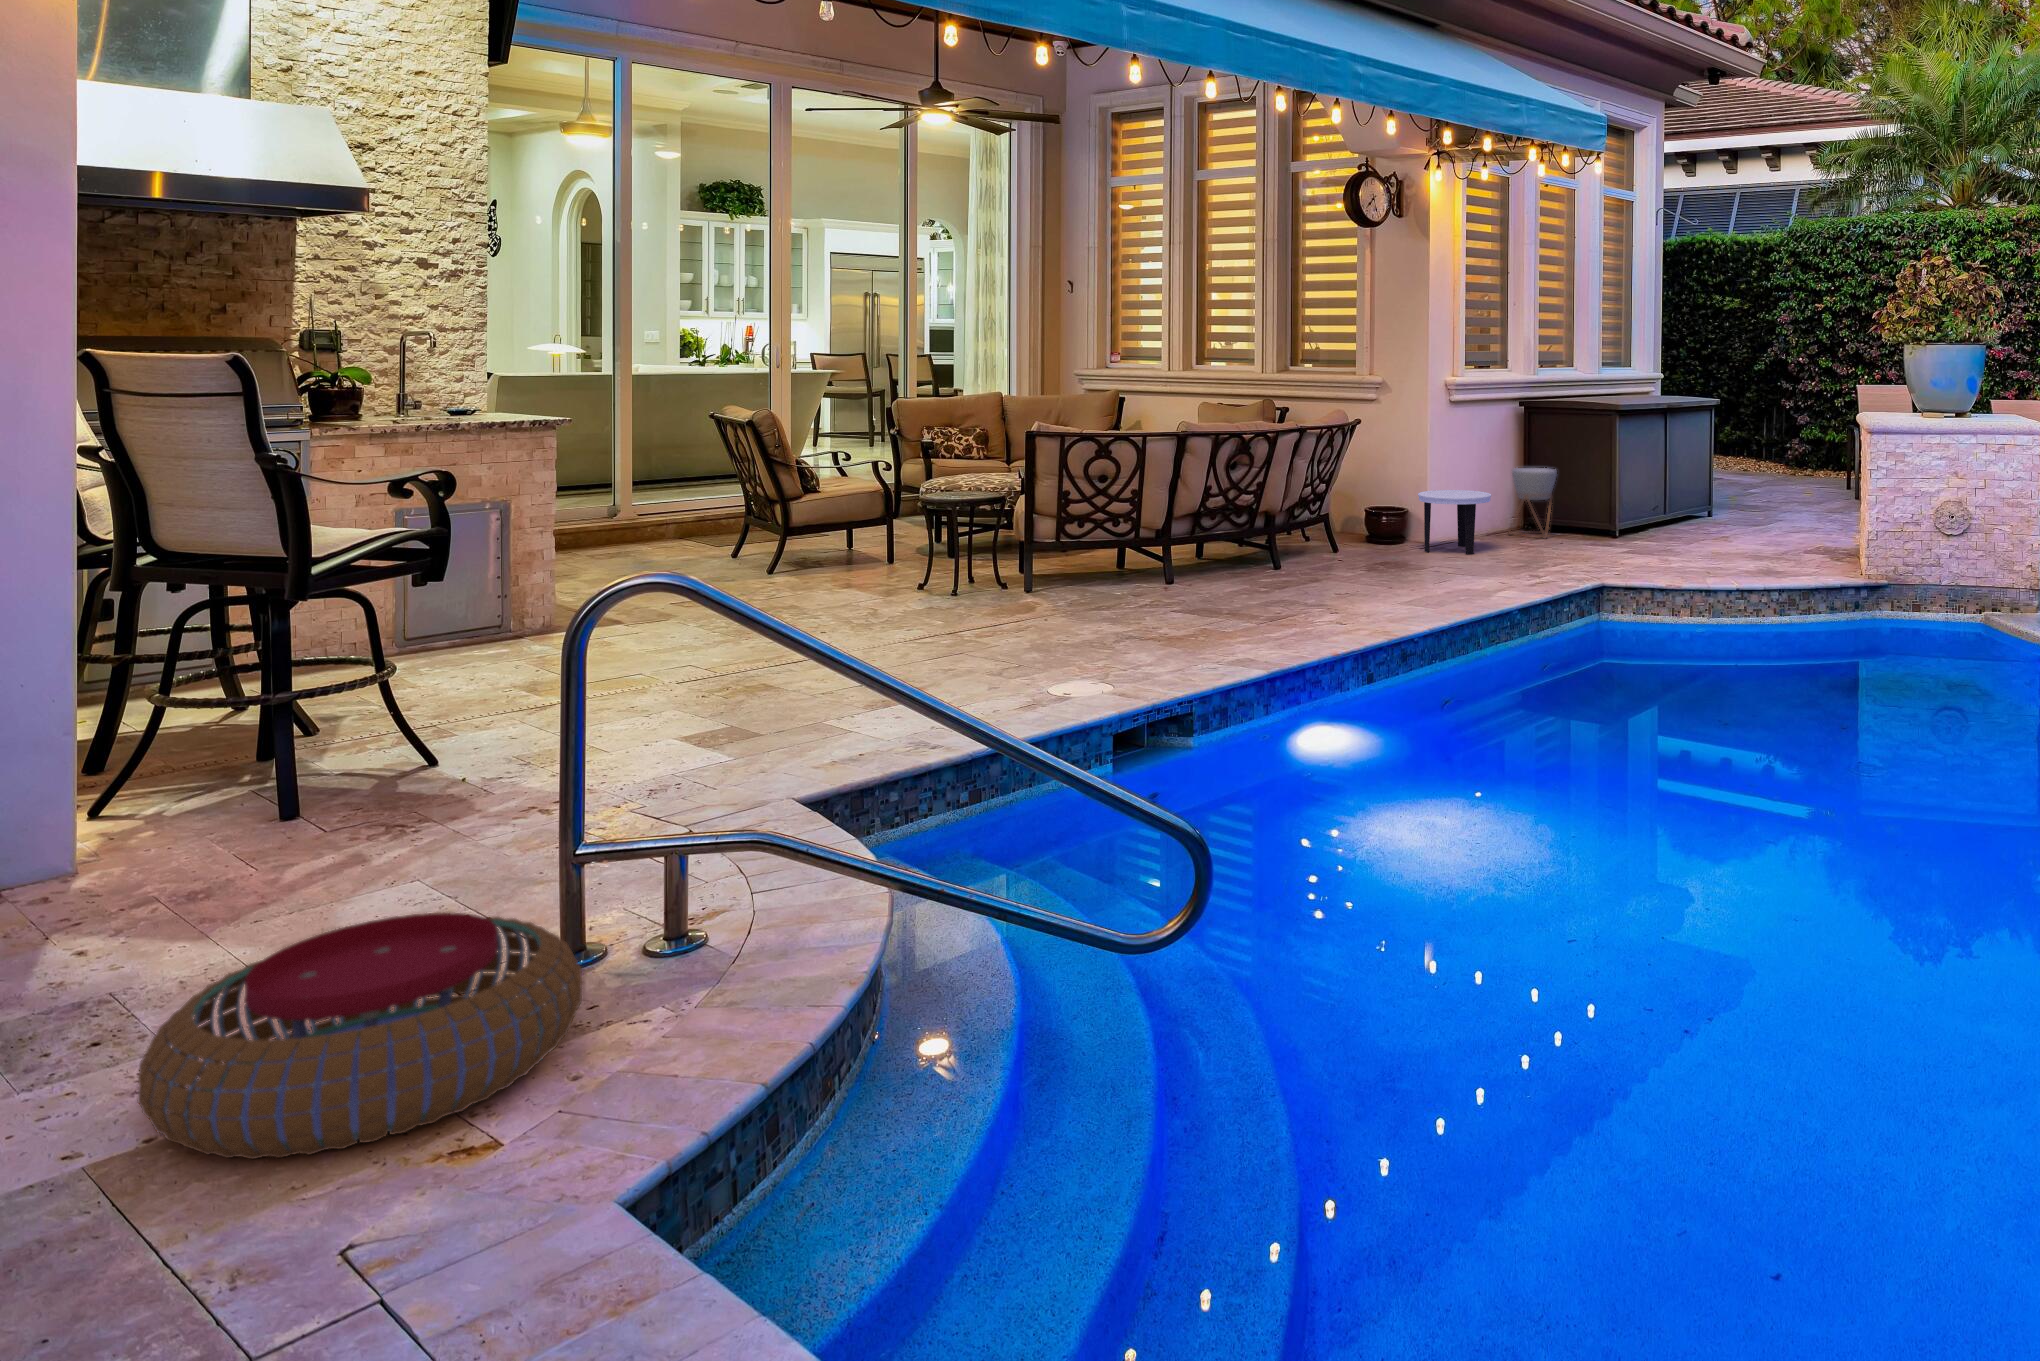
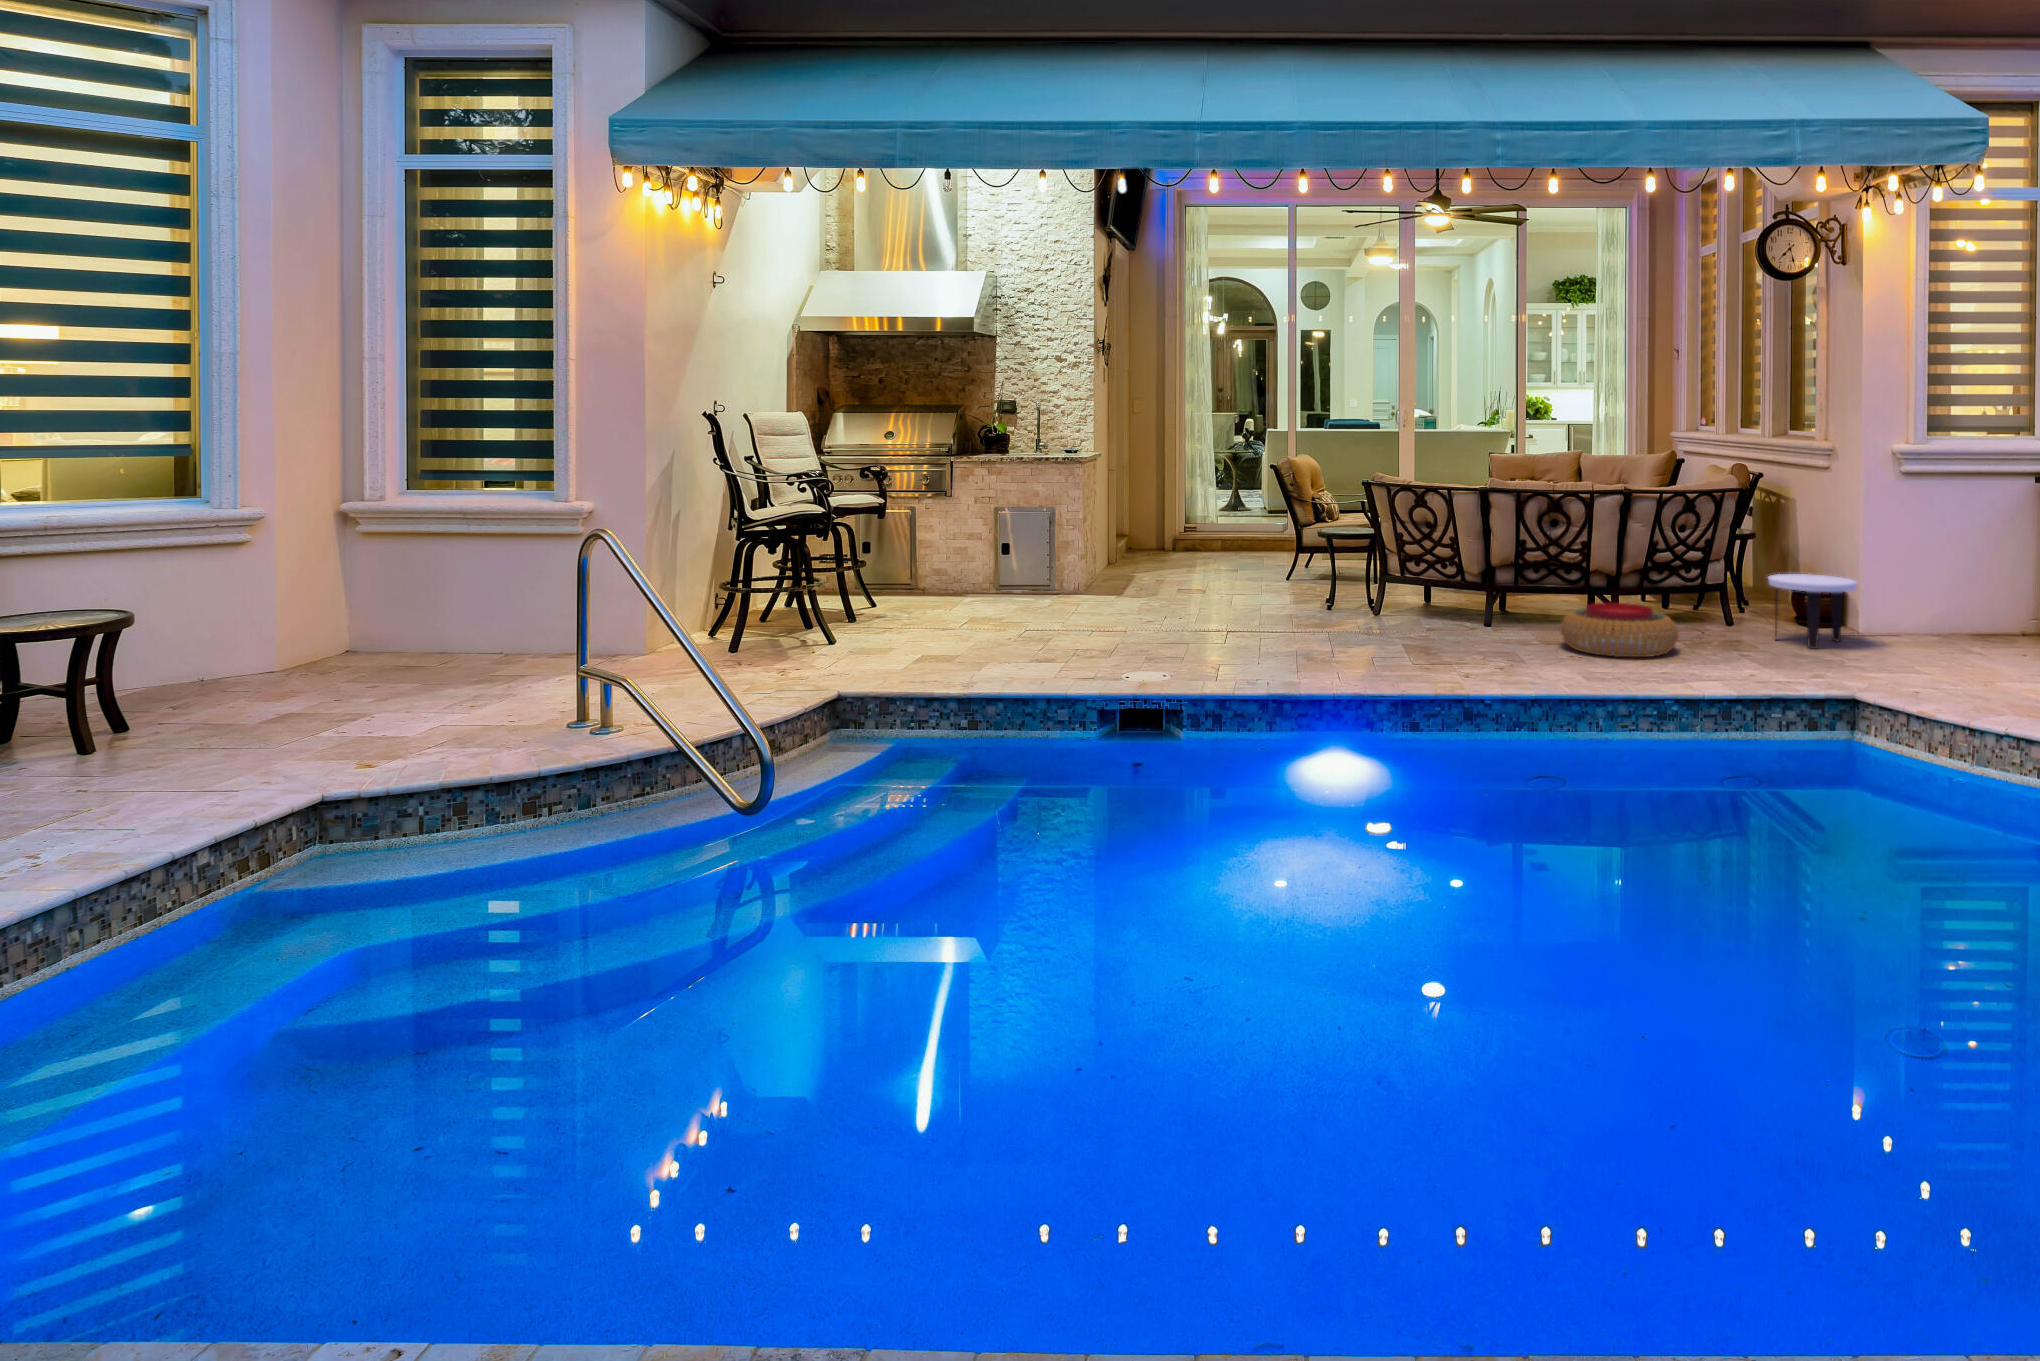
planter: present [1508,468,1557,539] -> none [1934,561,1999,649]
pouf: present [137,913,582,1159] -> present [1561,603,1678,657]

